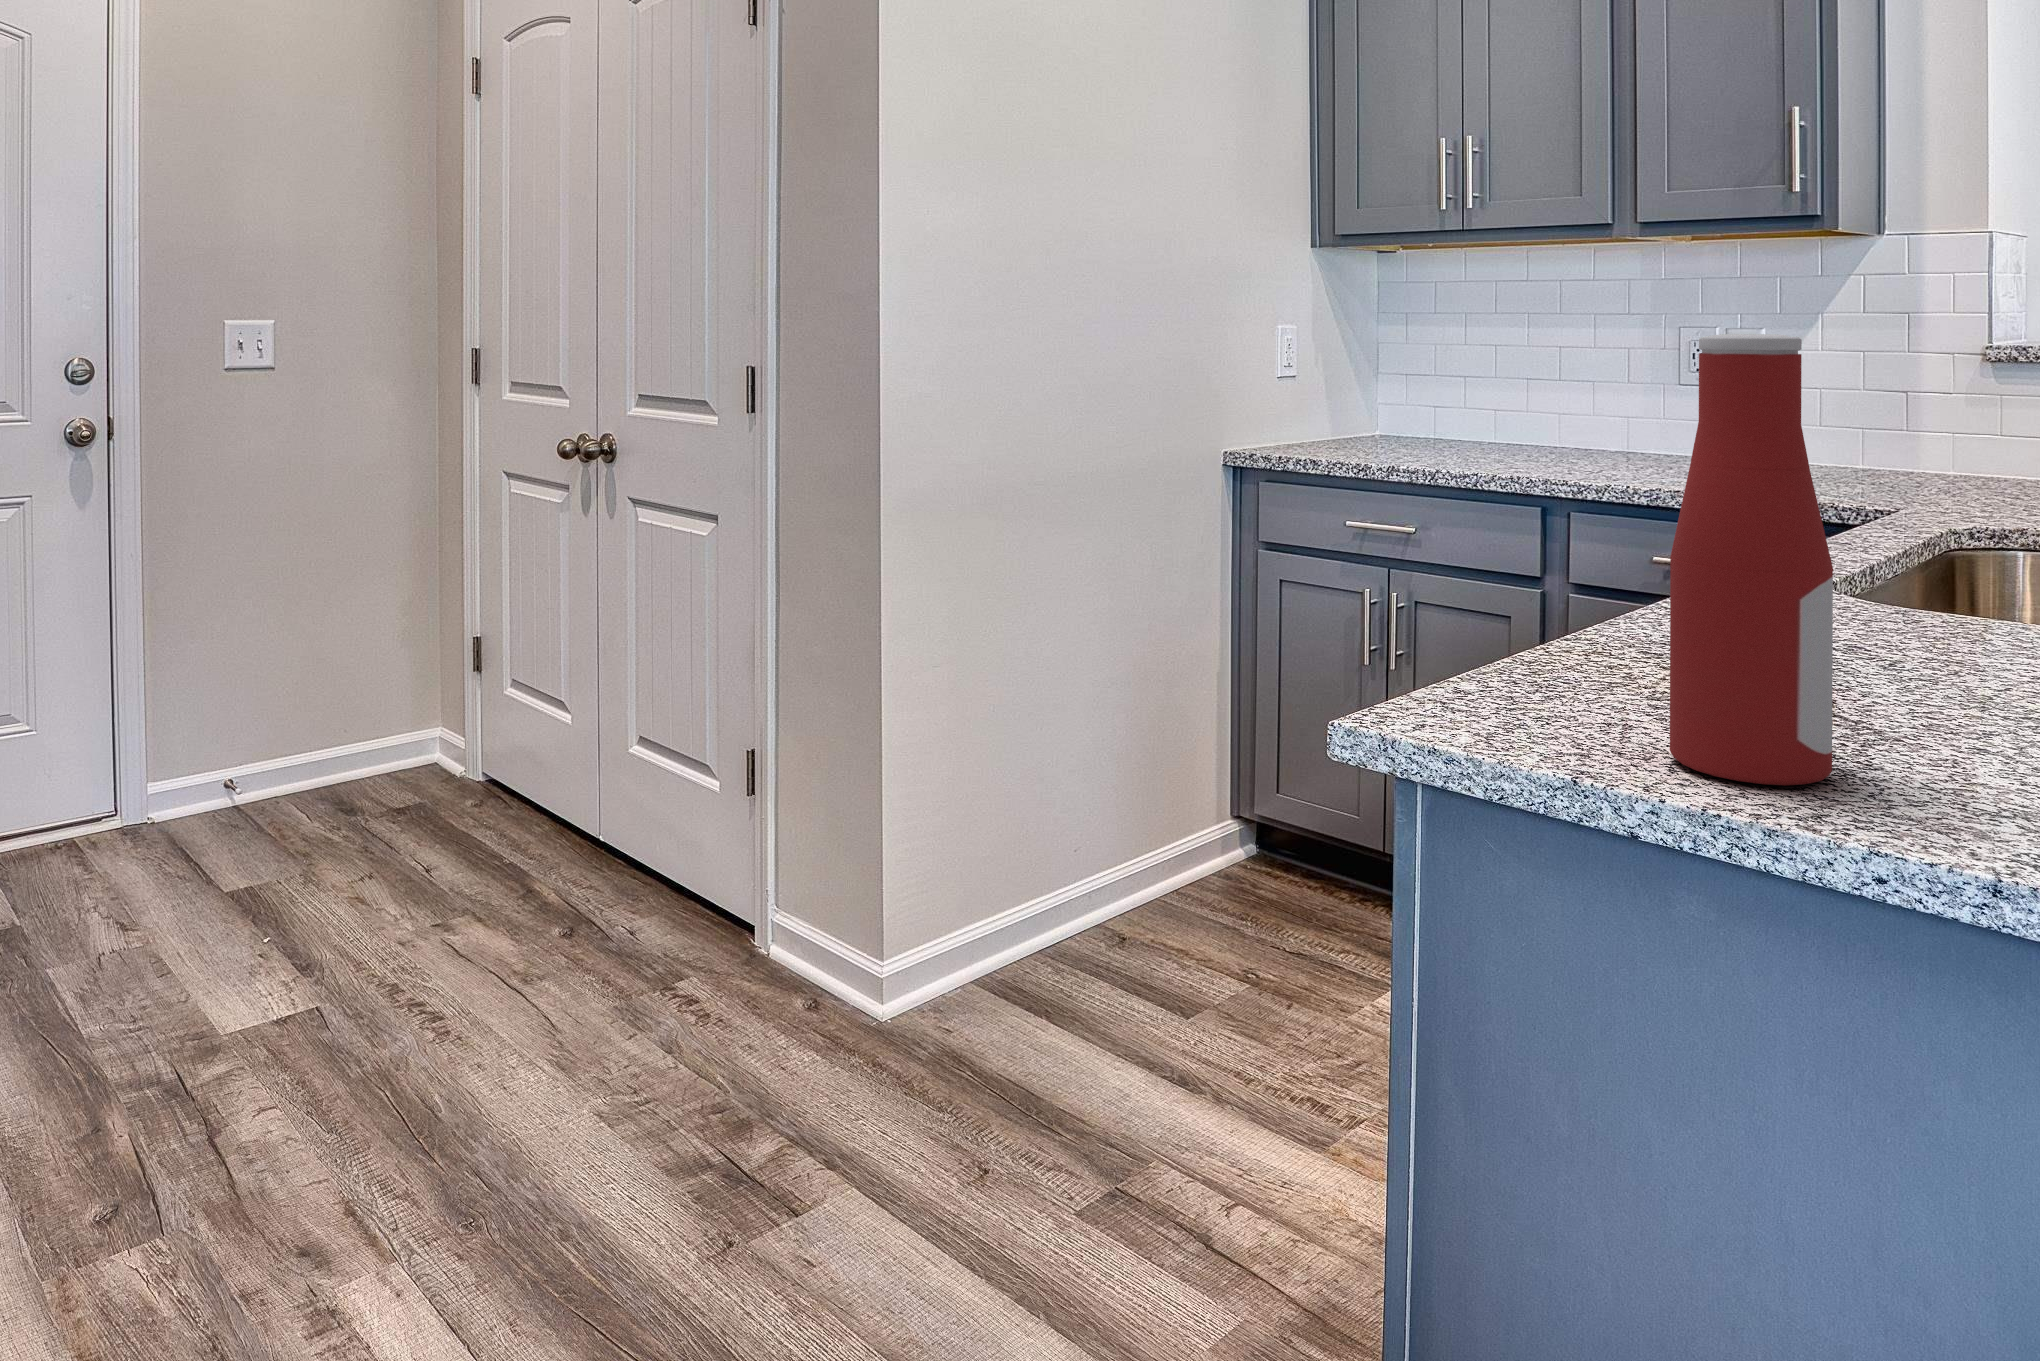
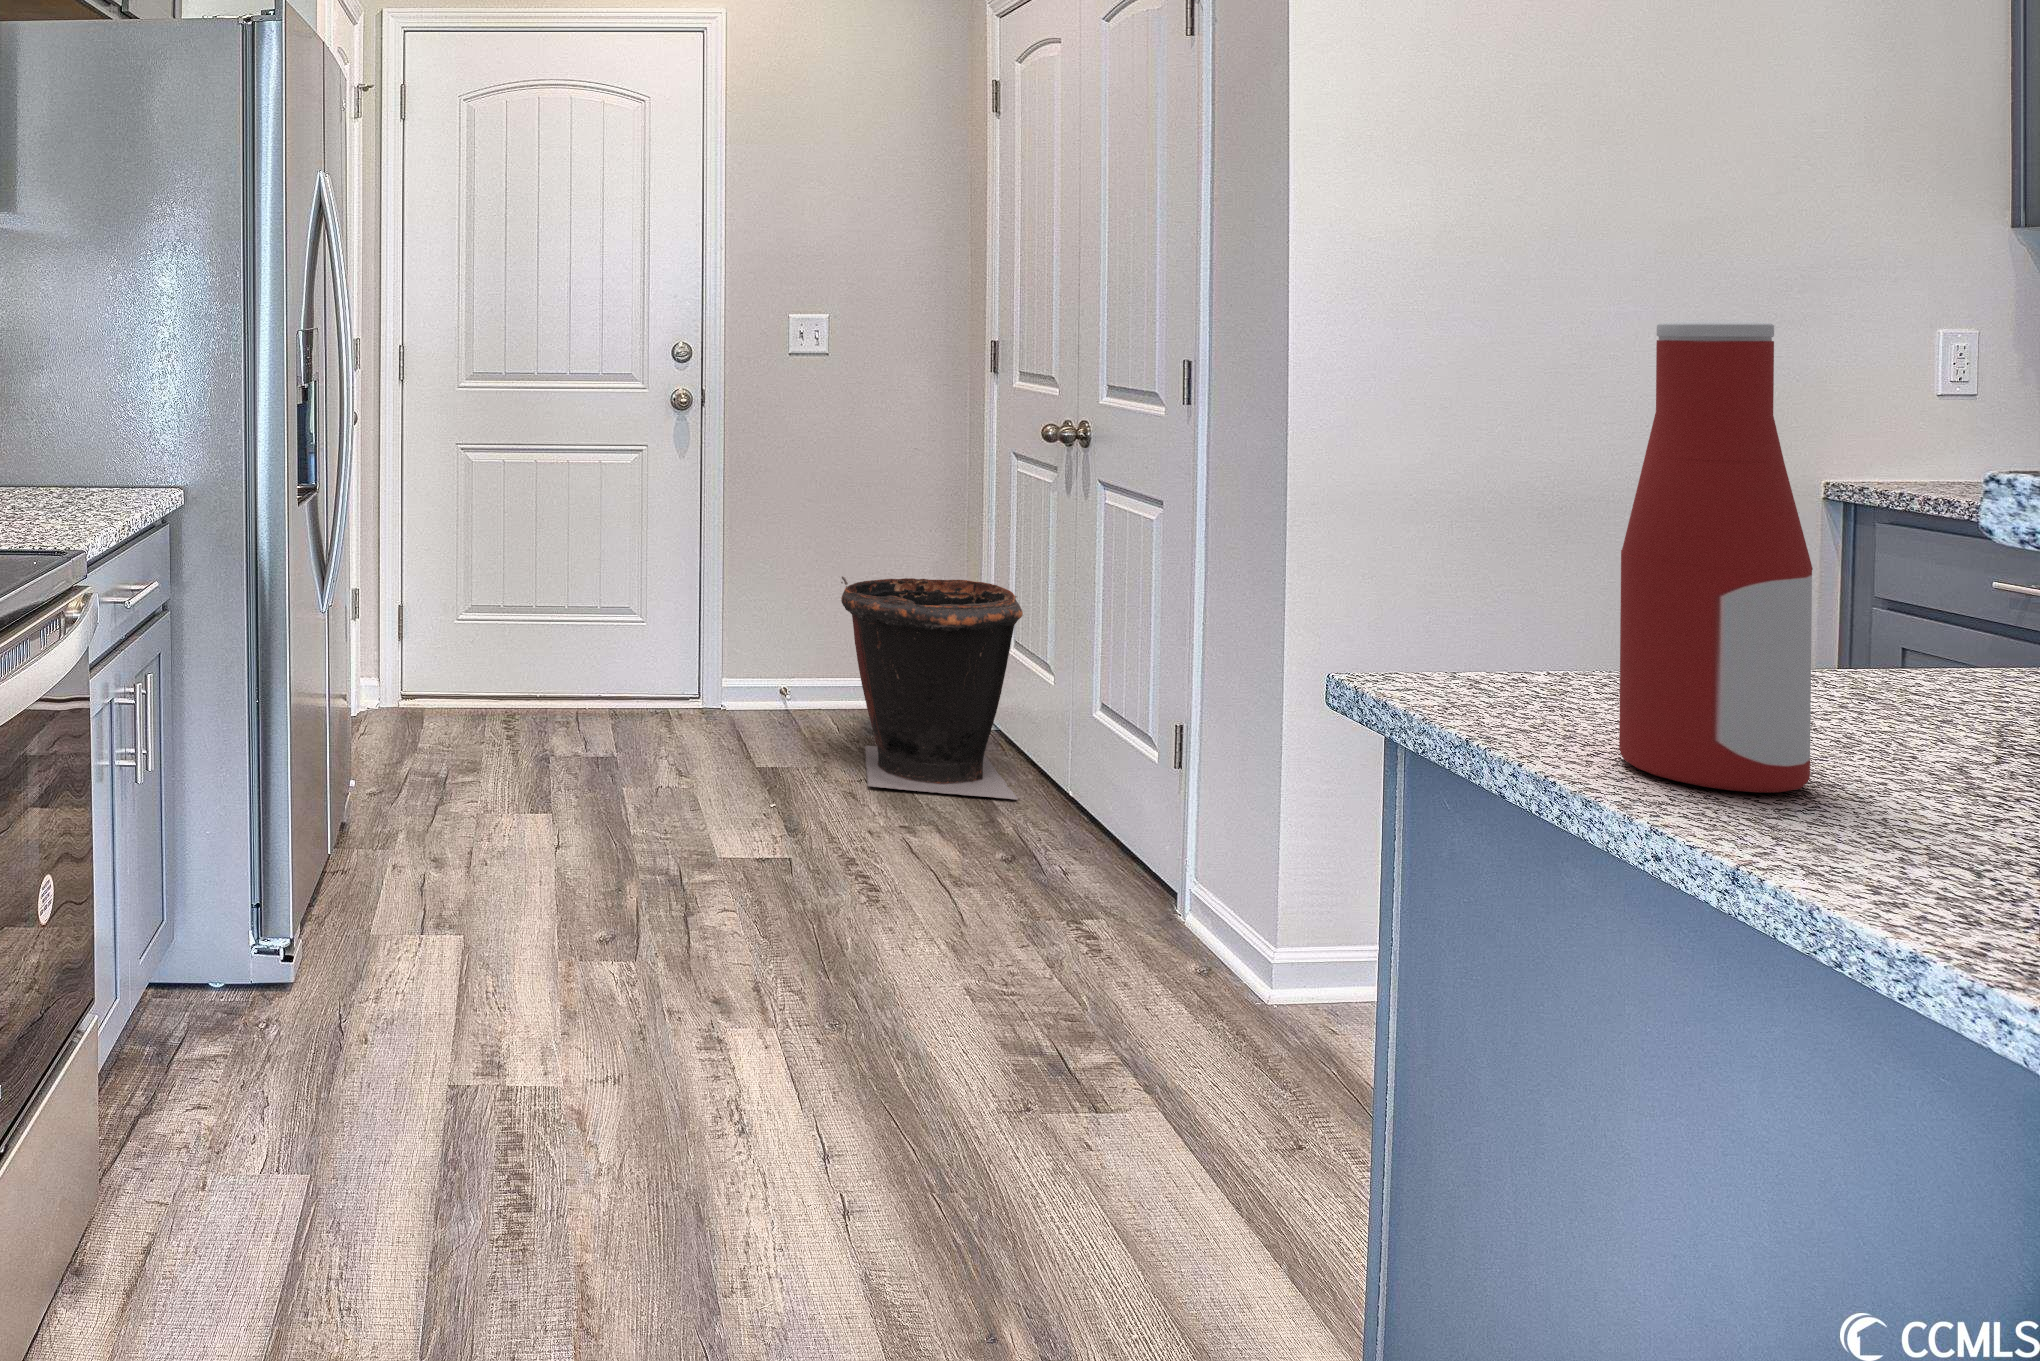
trash can: none [333,622,548,885] -> present [841,576,1023,800]

